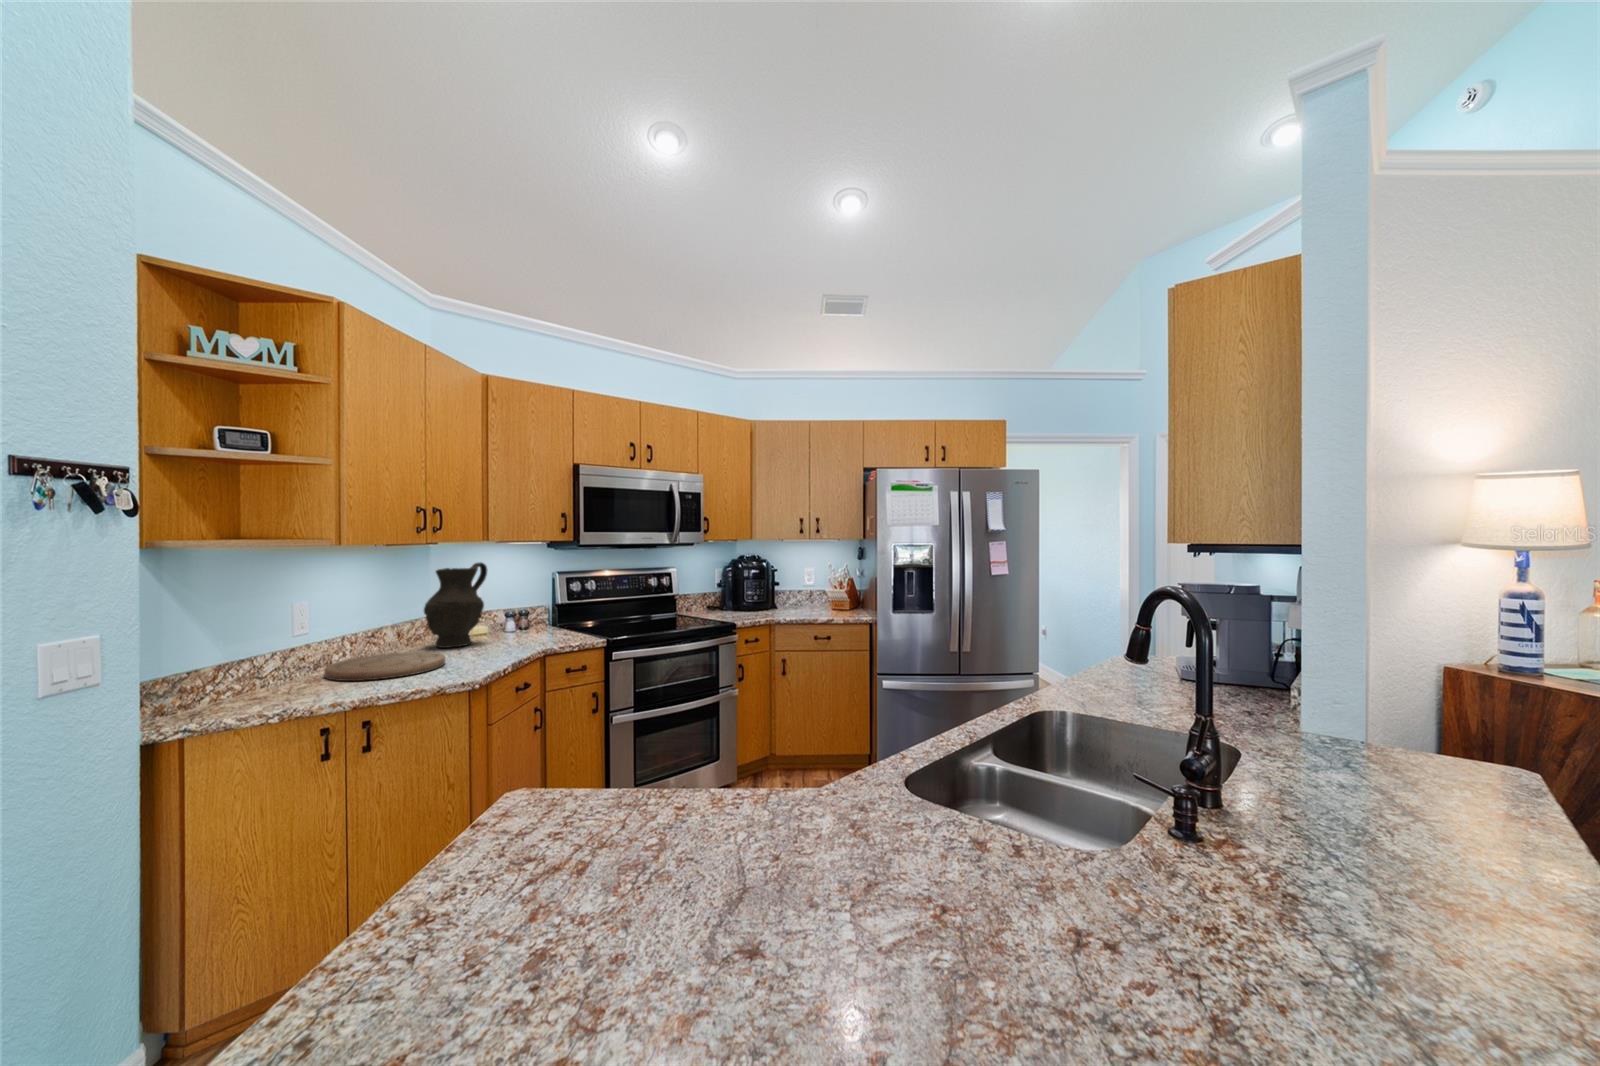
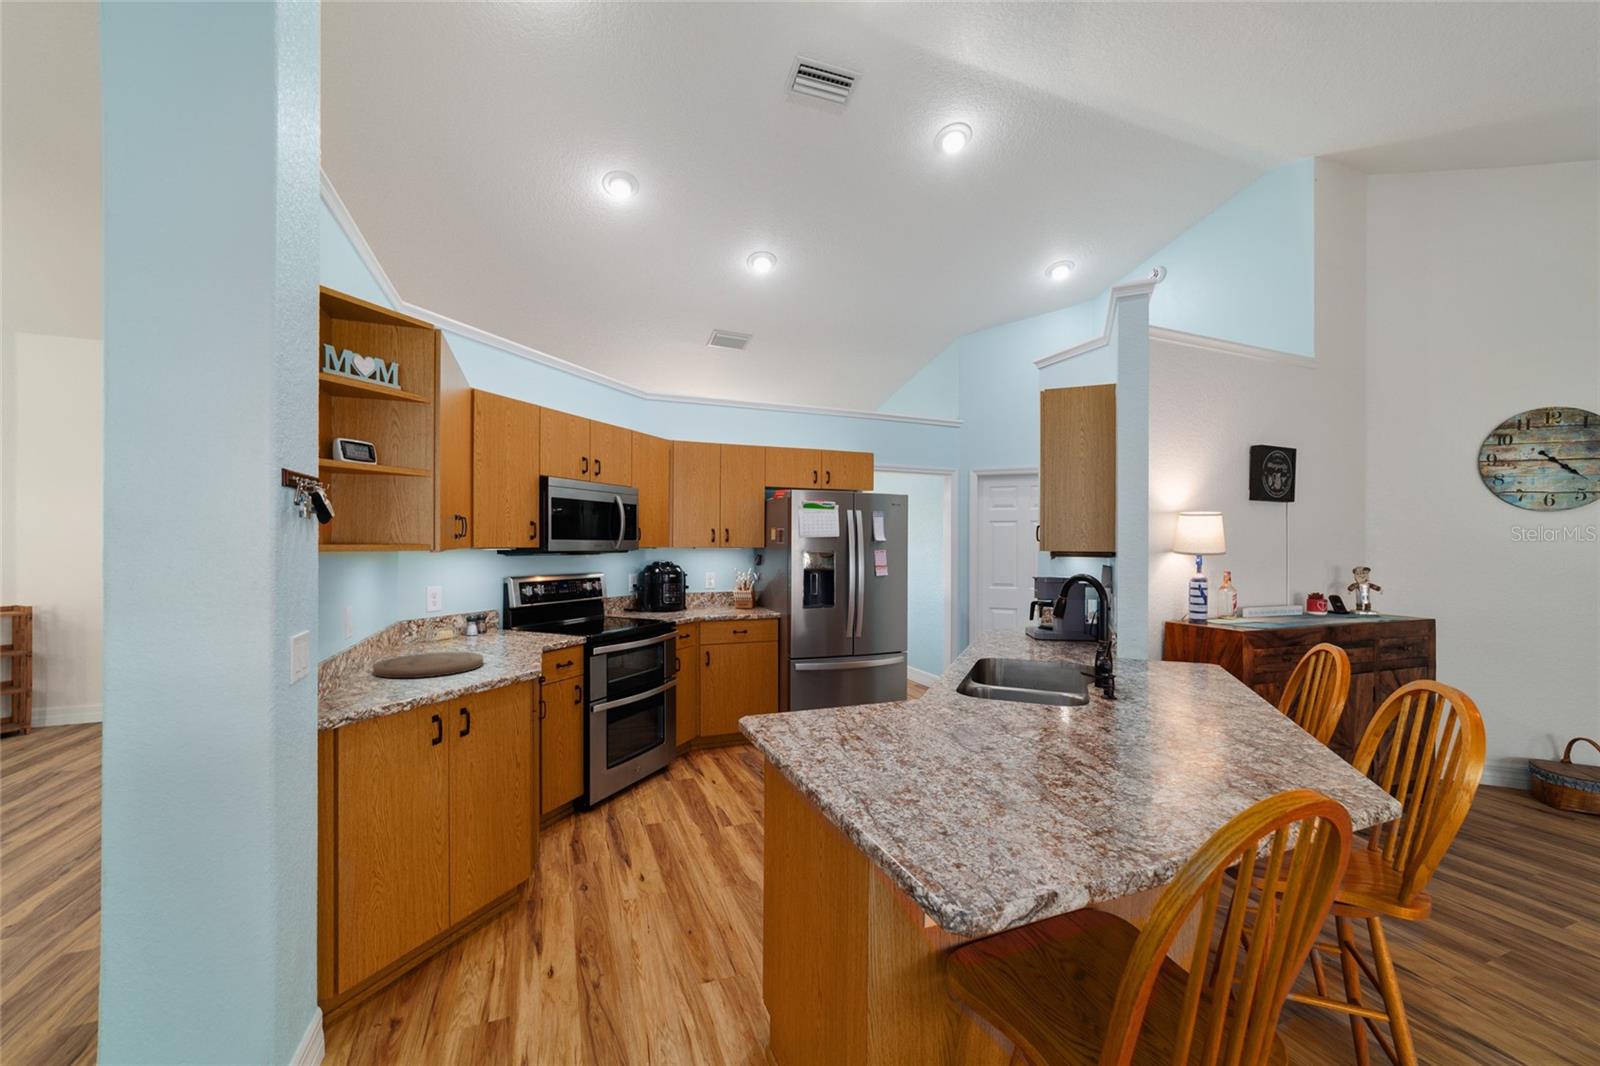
decorative vase: present [424,563,487,648] -> none [418,567,473,650]

